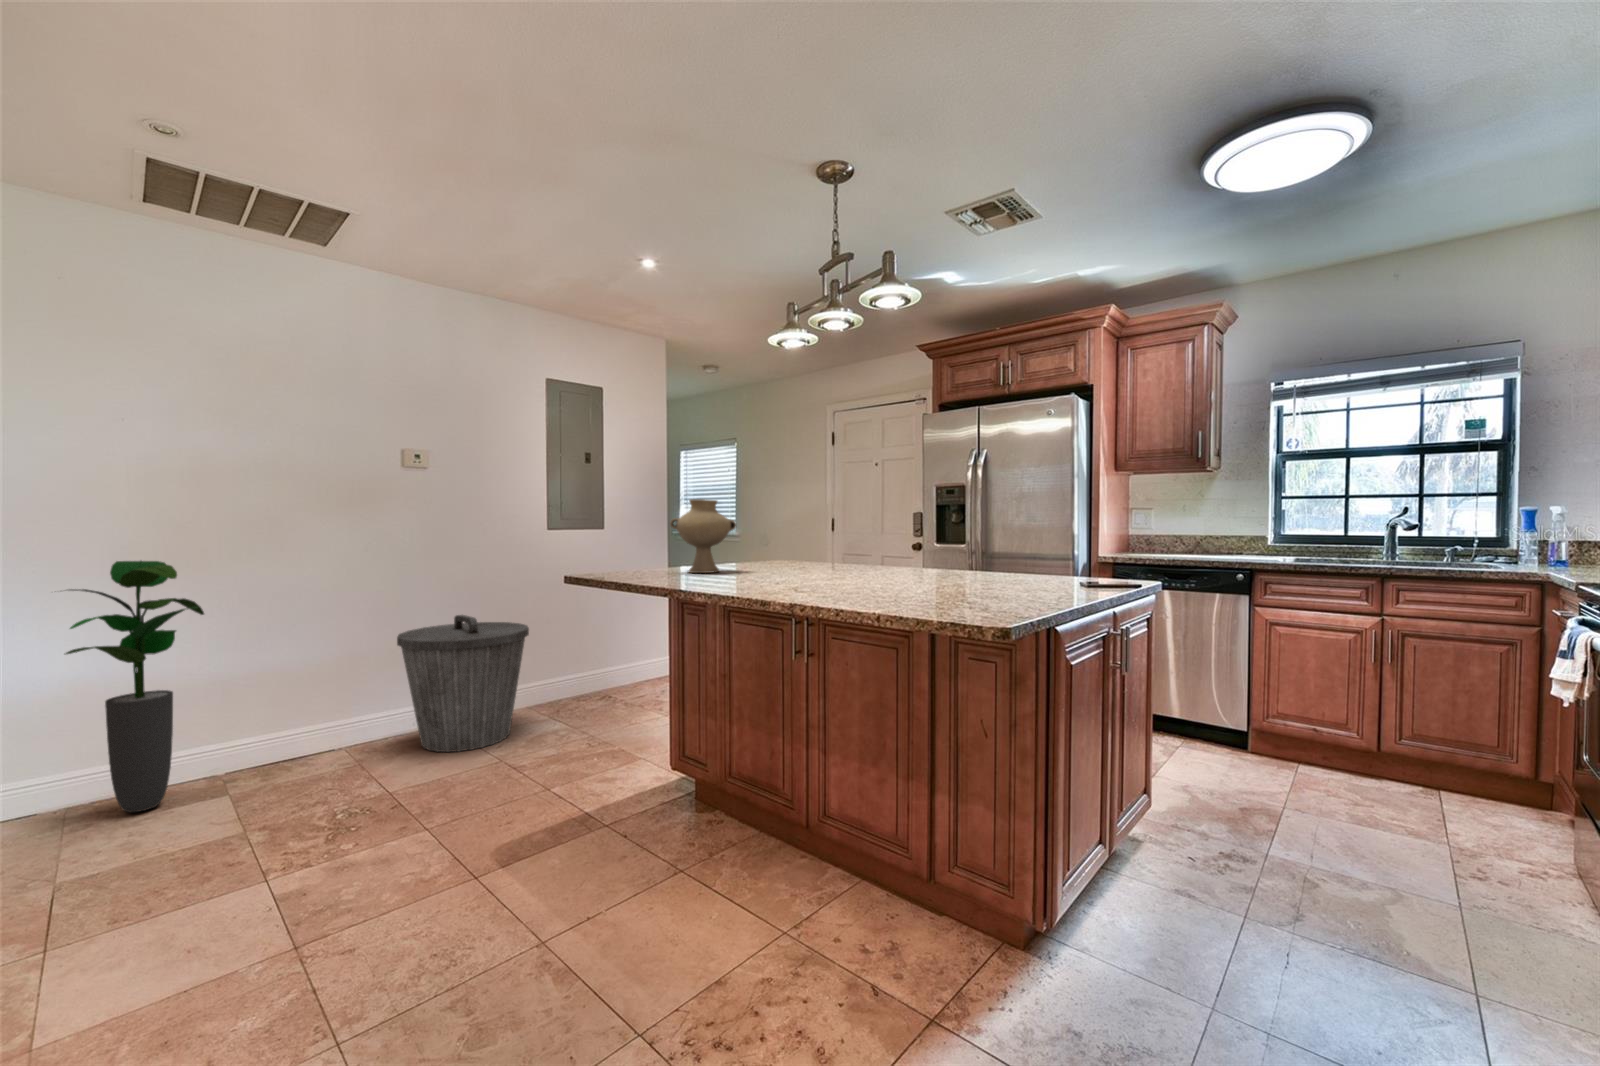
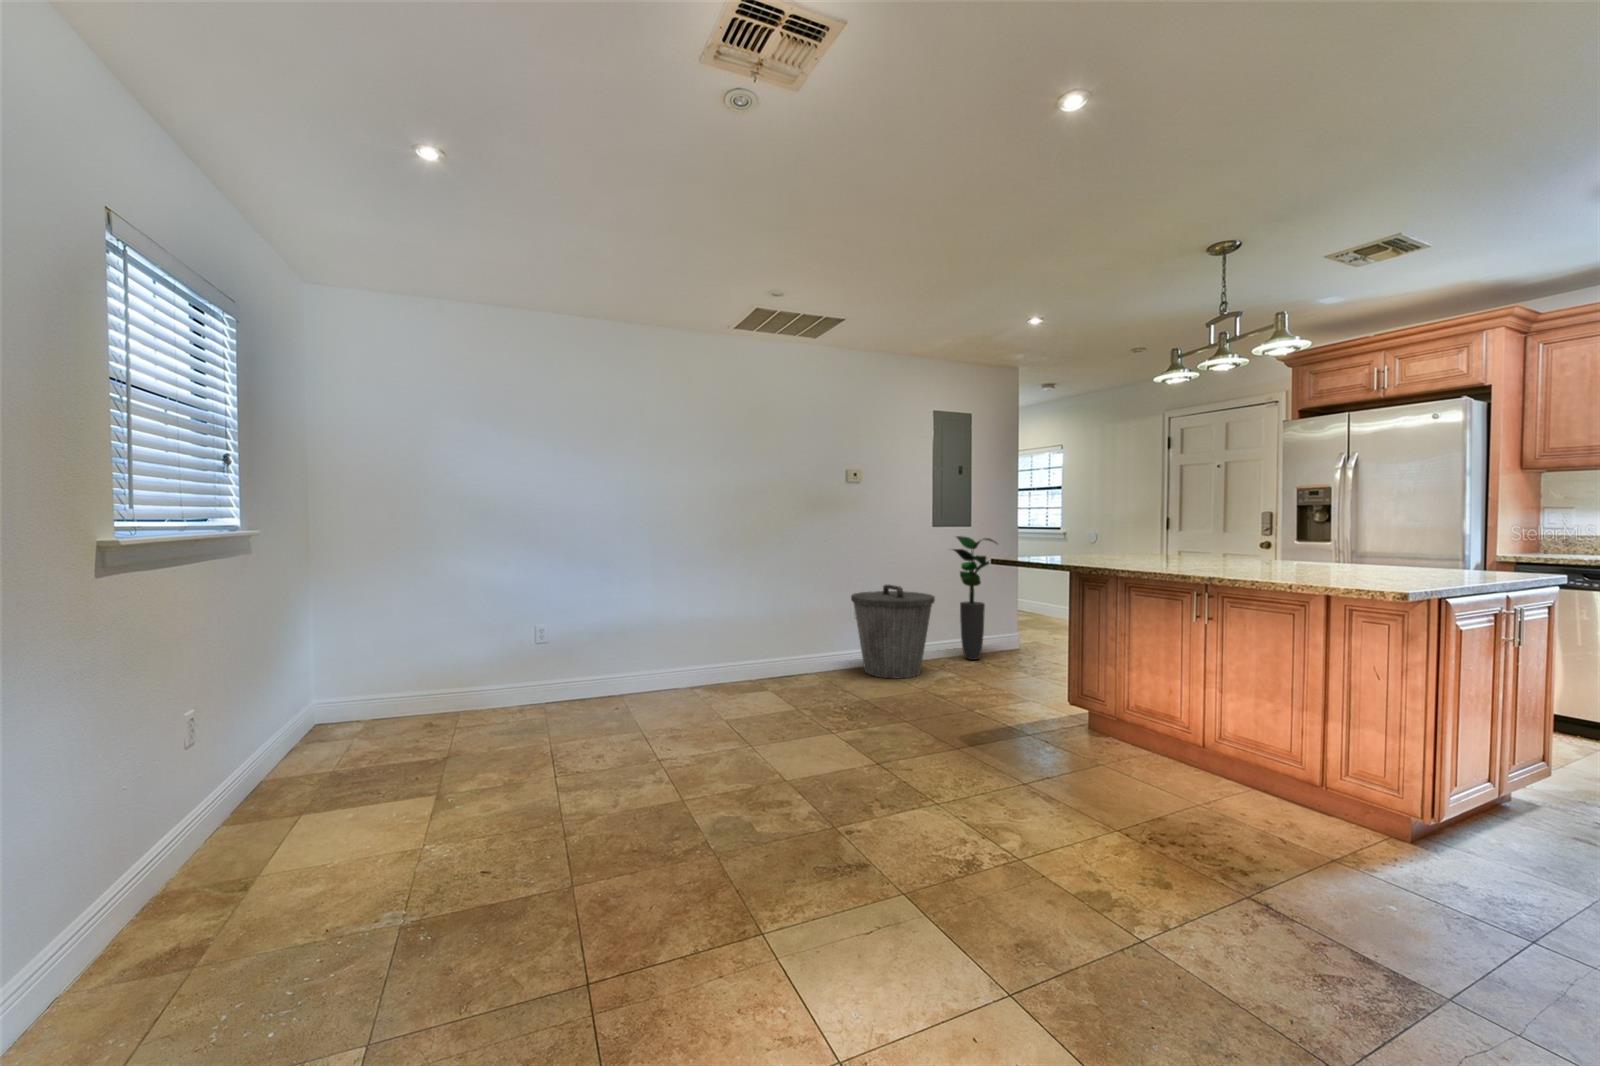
vase: present [670,499,736,573] -> none [1072,503,1125,558]
potted plant: present [66,561,204,812] -> present [953,536,997,660]

